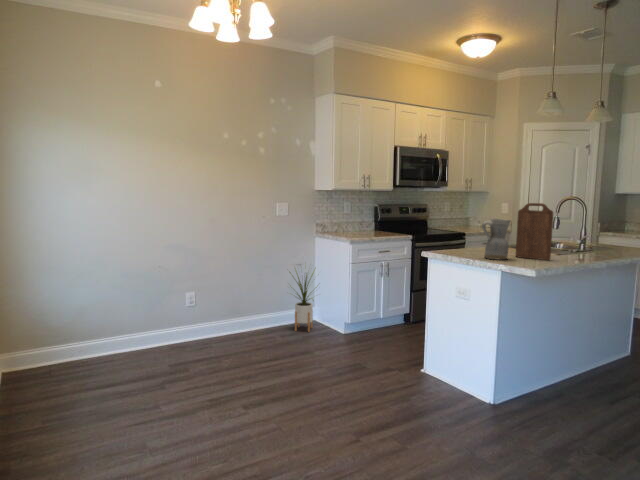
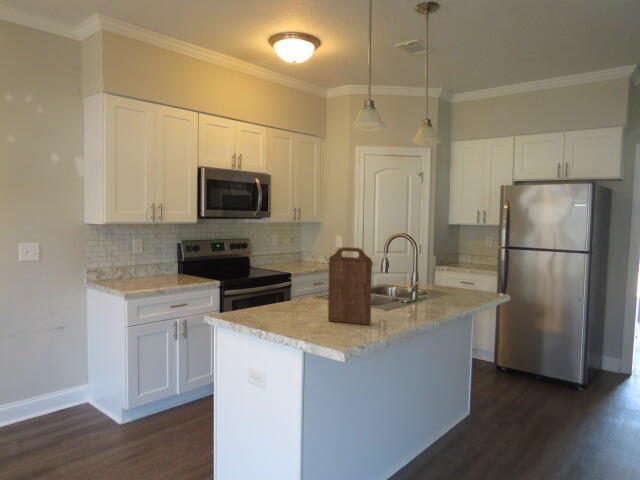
ceramic pitcher: present [482,219,510,259] -> none [279,270,318,329]
house plant: present [295,272,313,332] -> none [29,325,91,431]

